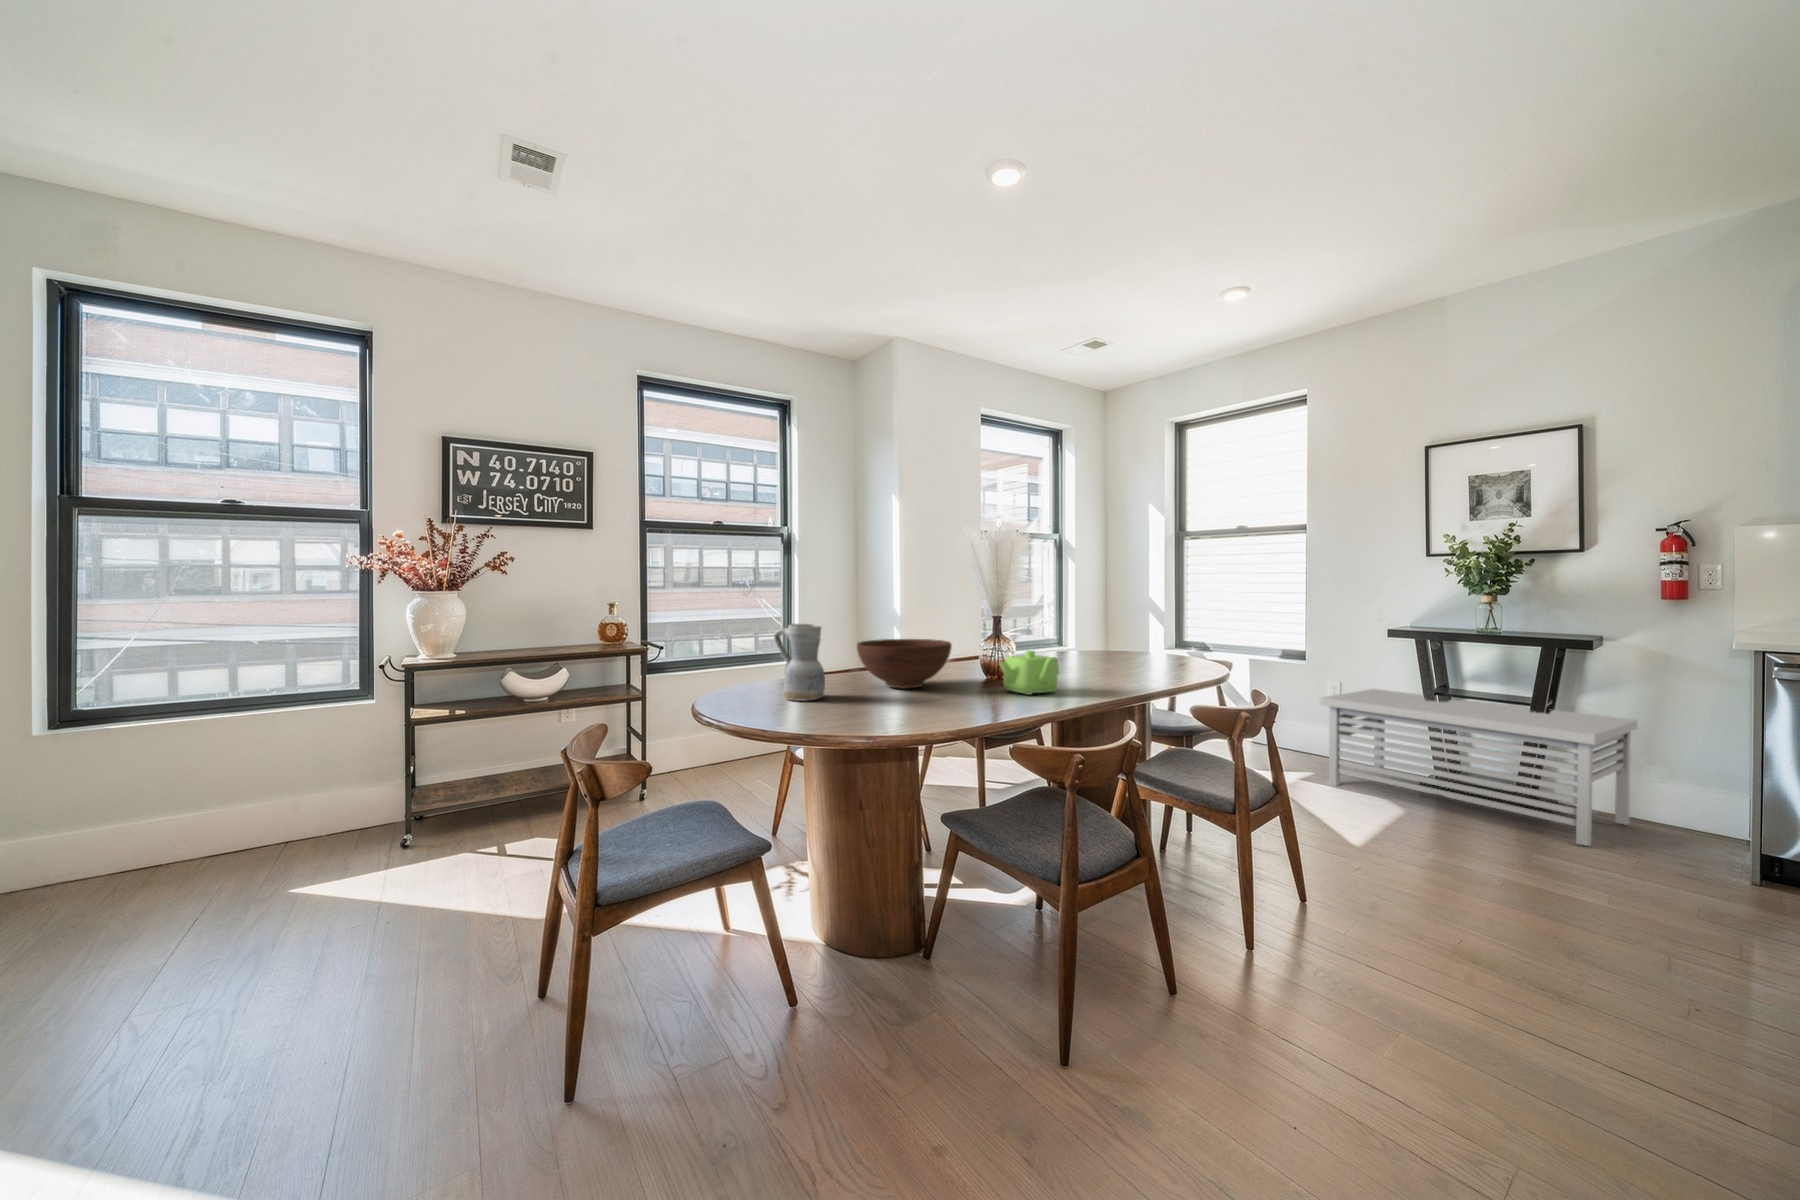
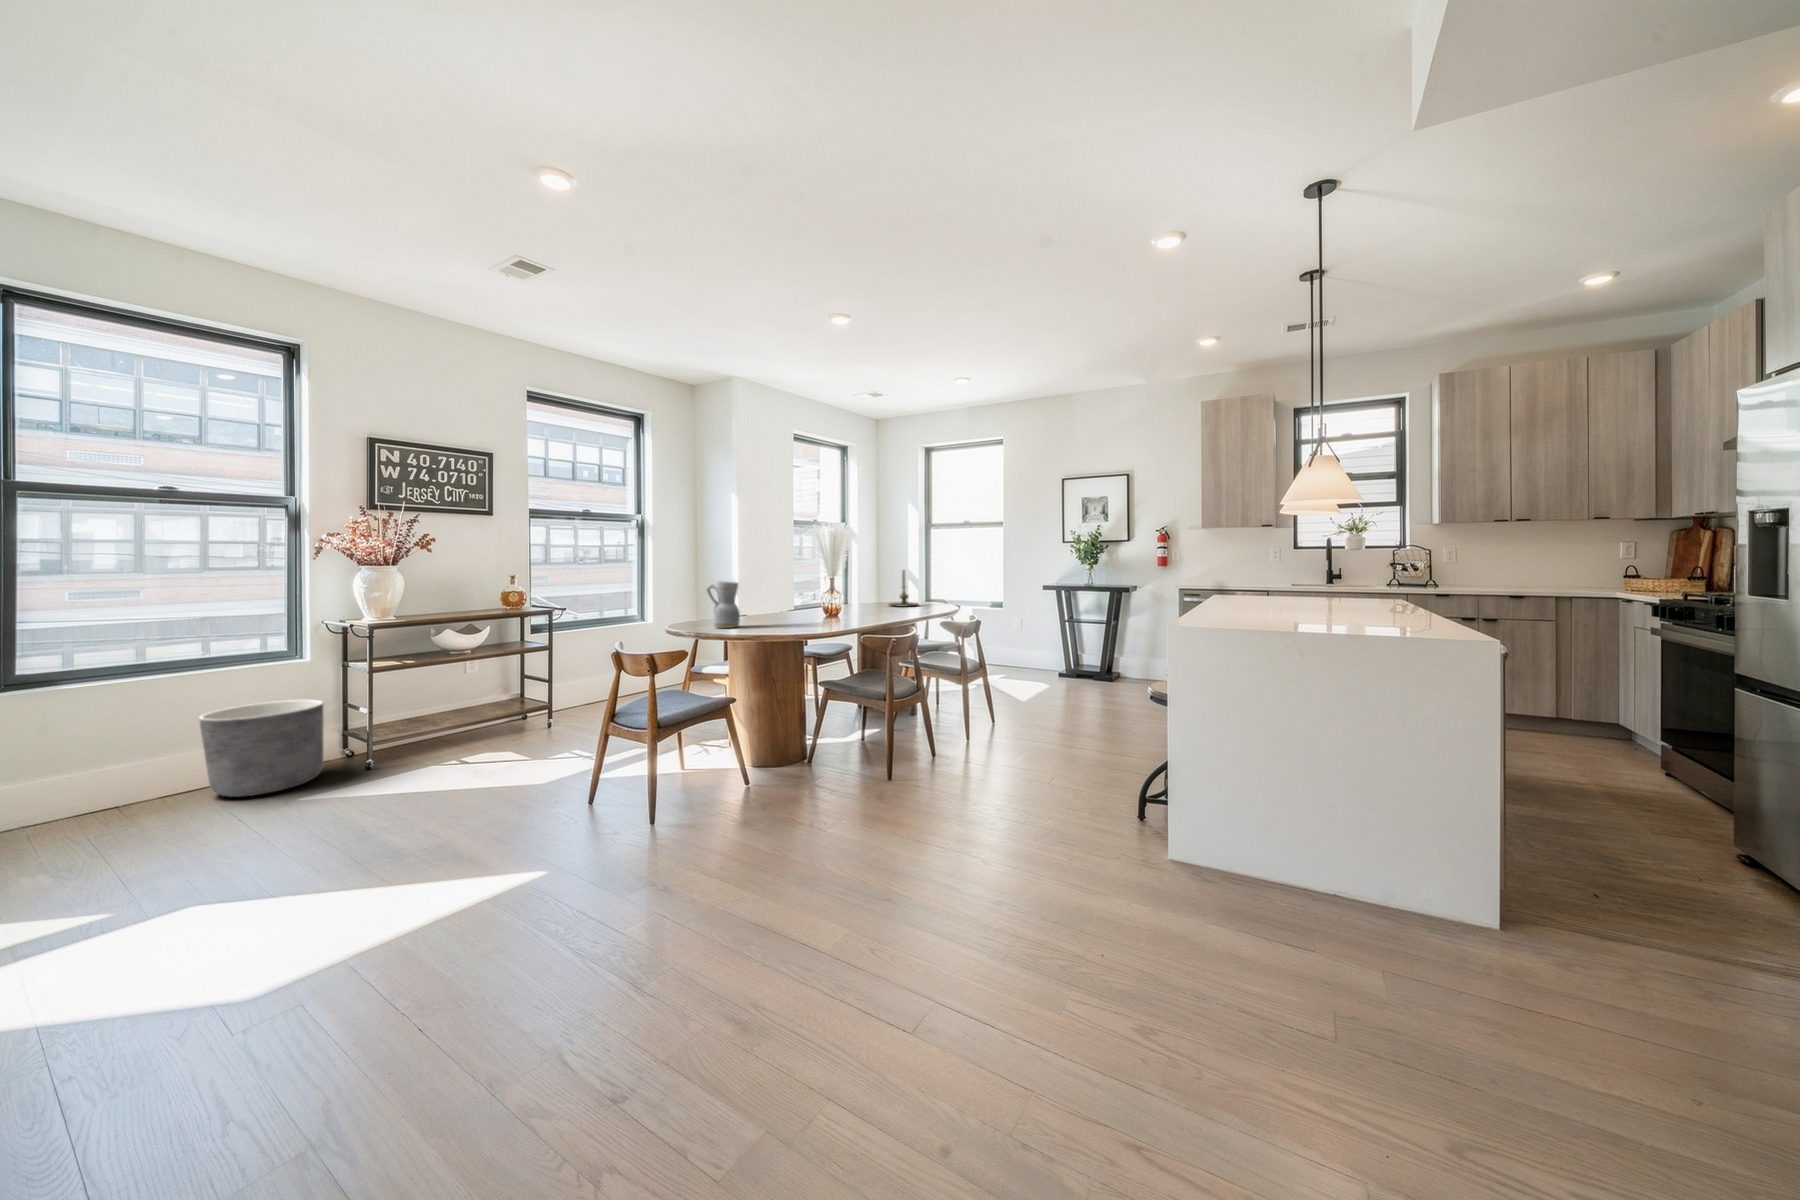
candle holder: none [1103,602,1157,662] -> present [889,570,919,606]
fruit bowl: present [857,639,952,689] -> none [751,592,810,621]
teapot: present [1000,650,1059,695] -> none [842,596,873,620]
storage bench: present [1320,689,1638,846] -> none [1009,622,1151,692]
planter: none [223,751,363,872] -> present [199,700,324,797]

